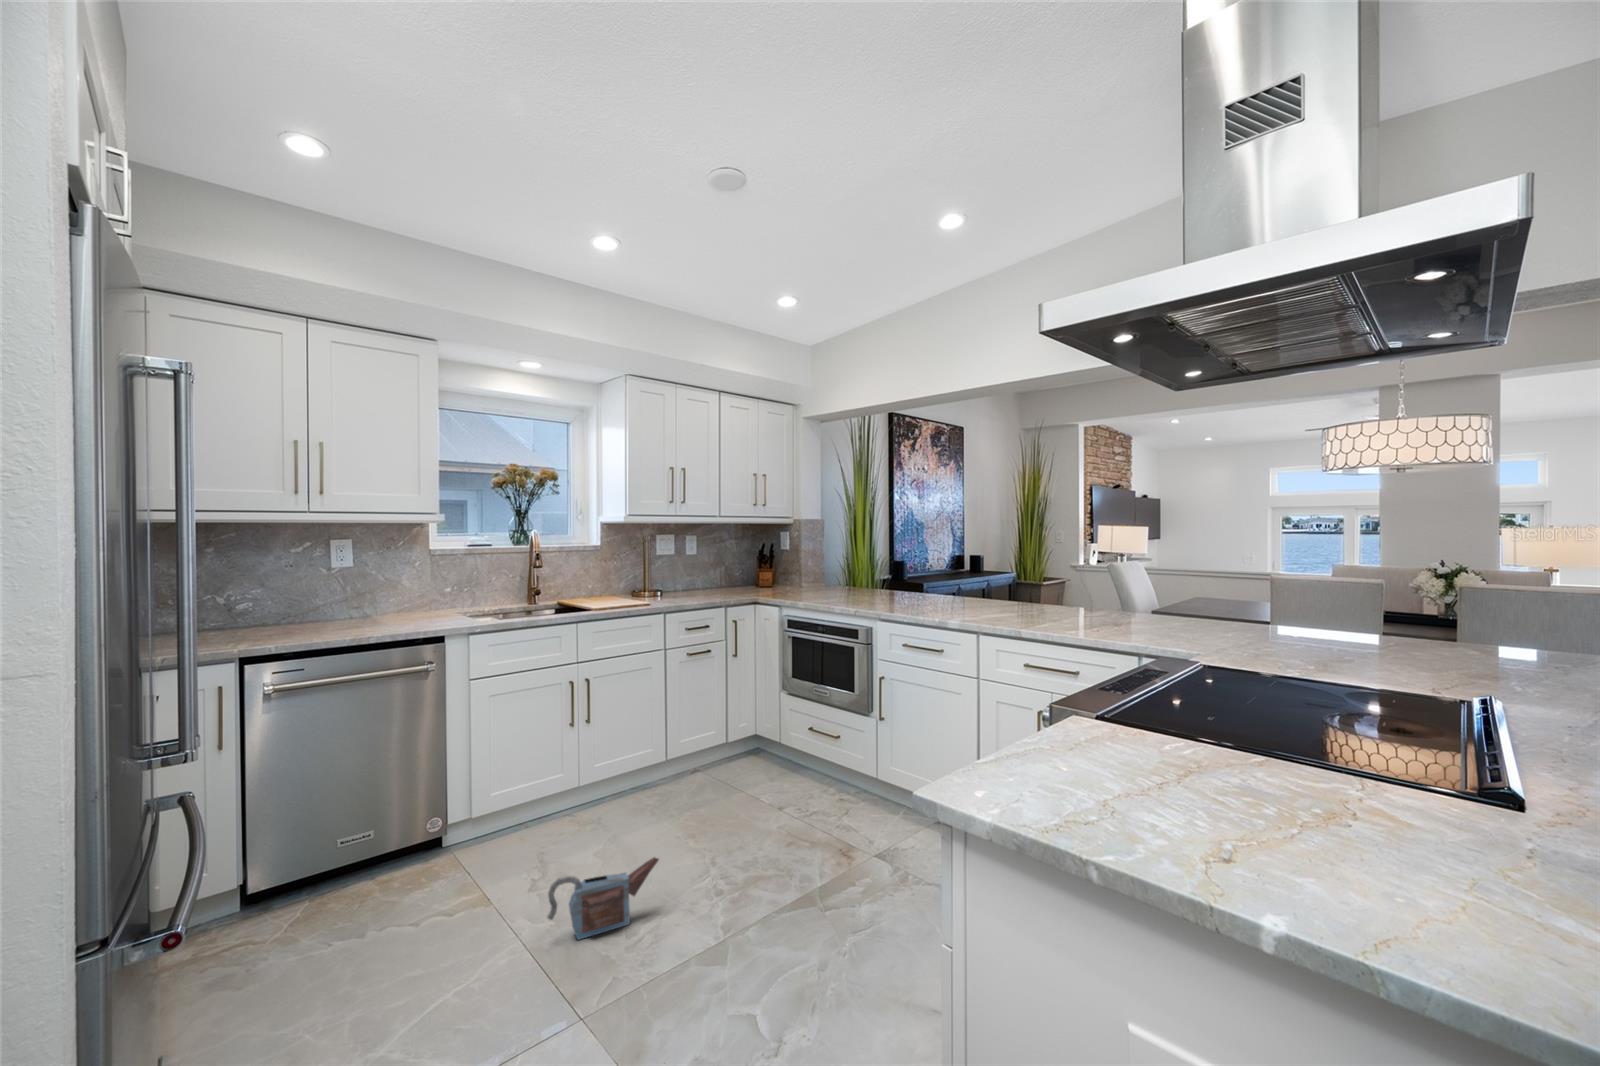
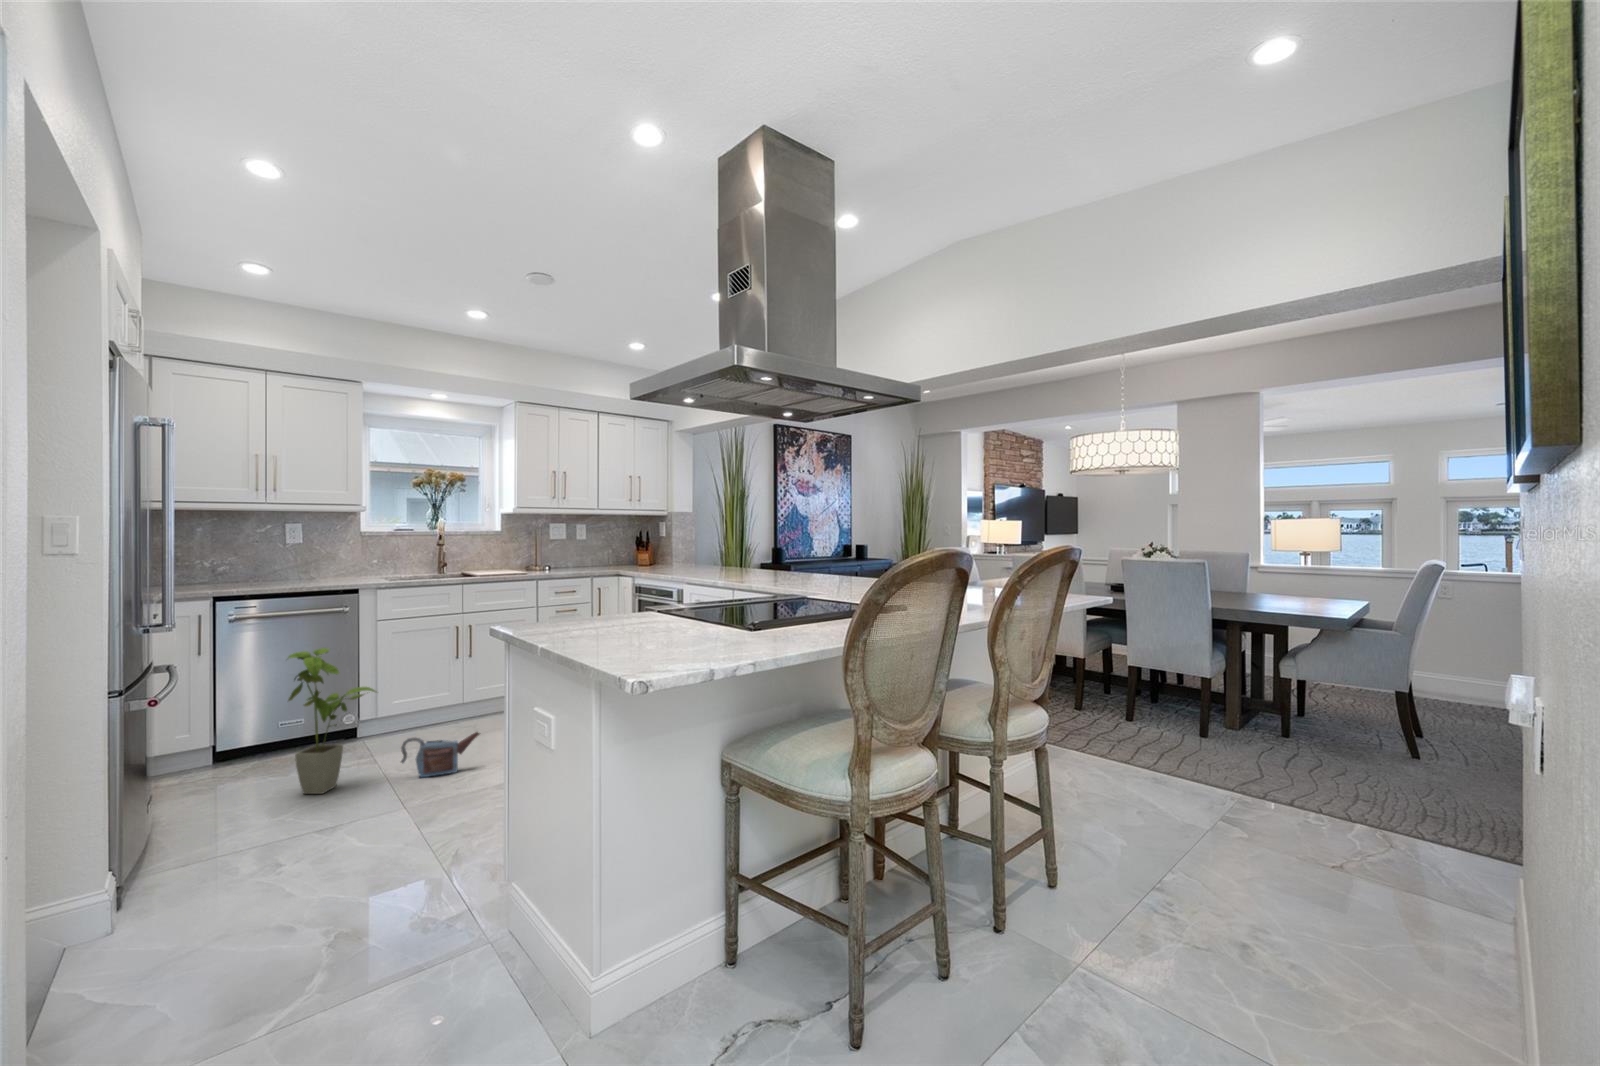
house plant: none [373,748,516,991] -> present [288,648,376,794]

